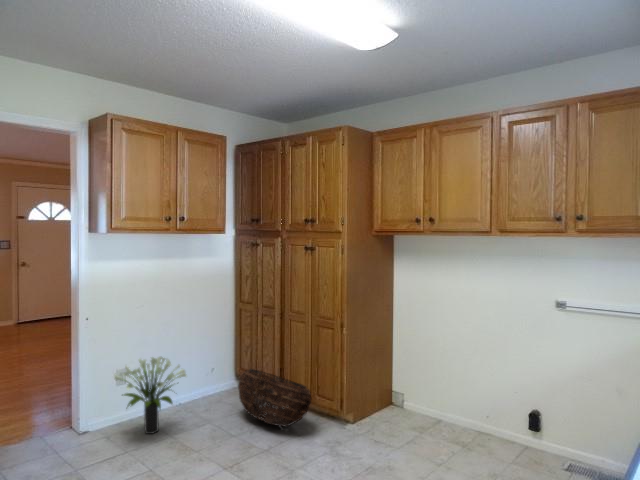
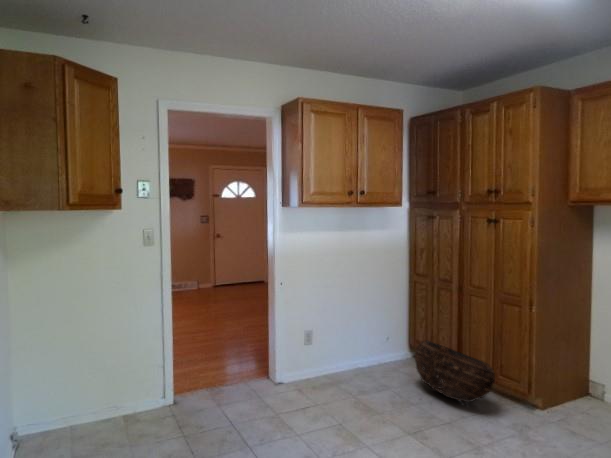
potted plant: present [114,357,187,434] -> none [304,321,368,391]

